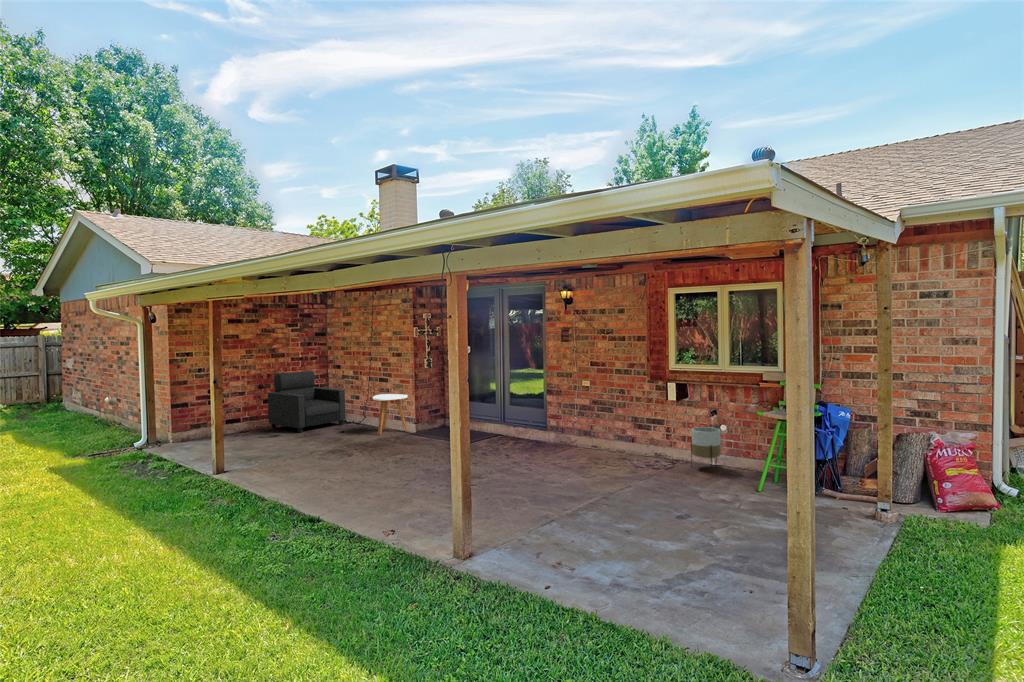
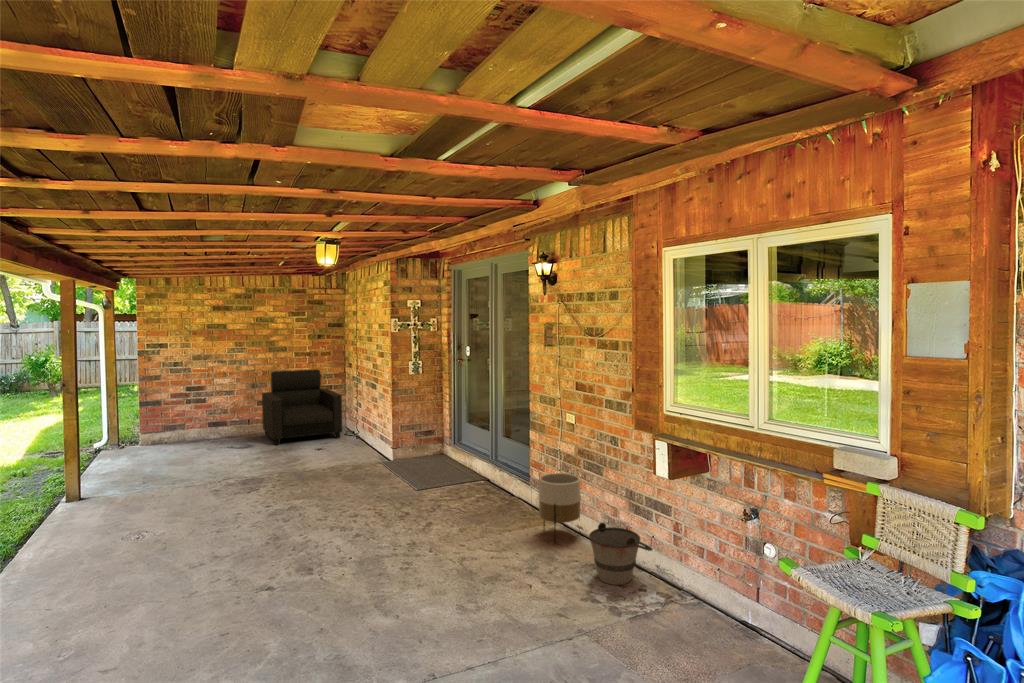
side table: present [373,394,407,435] -> none [340,405,388,460]
planter: present [691,427,721,471] -> present [539,473,581,543]
bucket: none [625,434,657,463] -> present [589,523,652,585]

